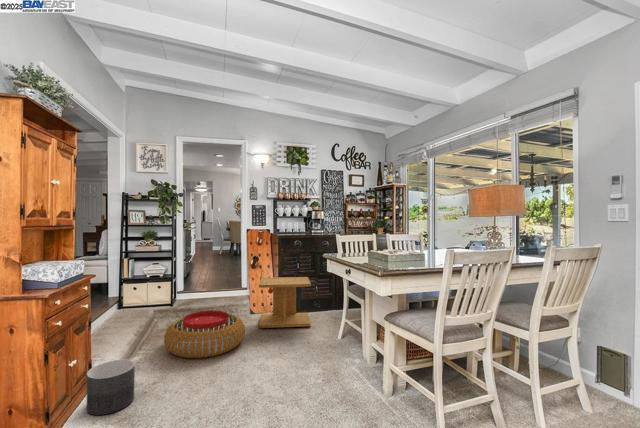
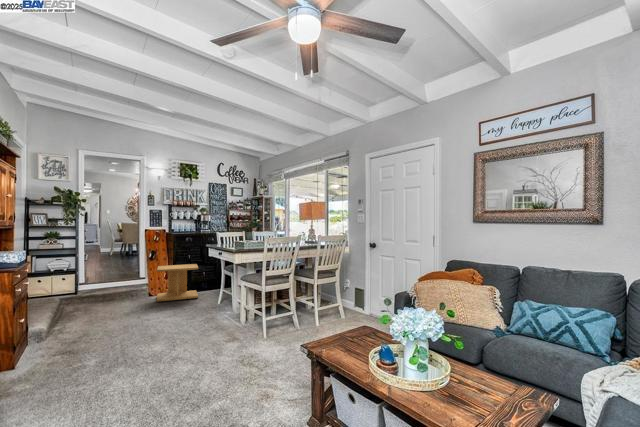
pouf: present [164,311,245,358] -> none [79,290,147,321]
planter: present [87,359,135,415] -> none [33,317,69,351]

